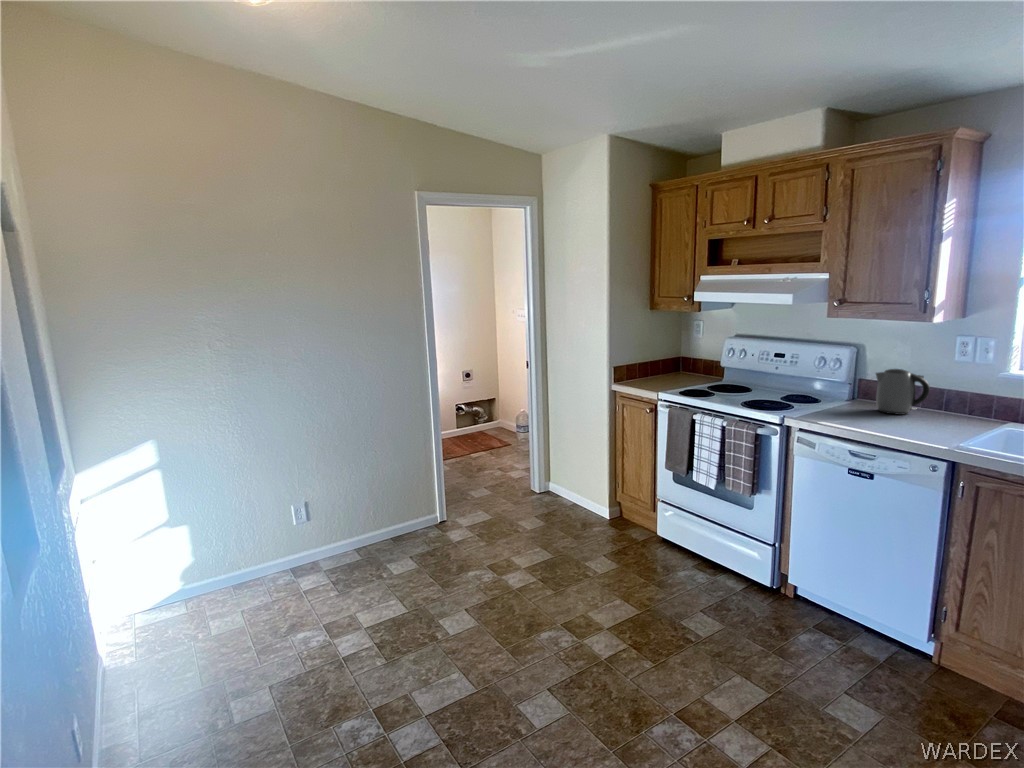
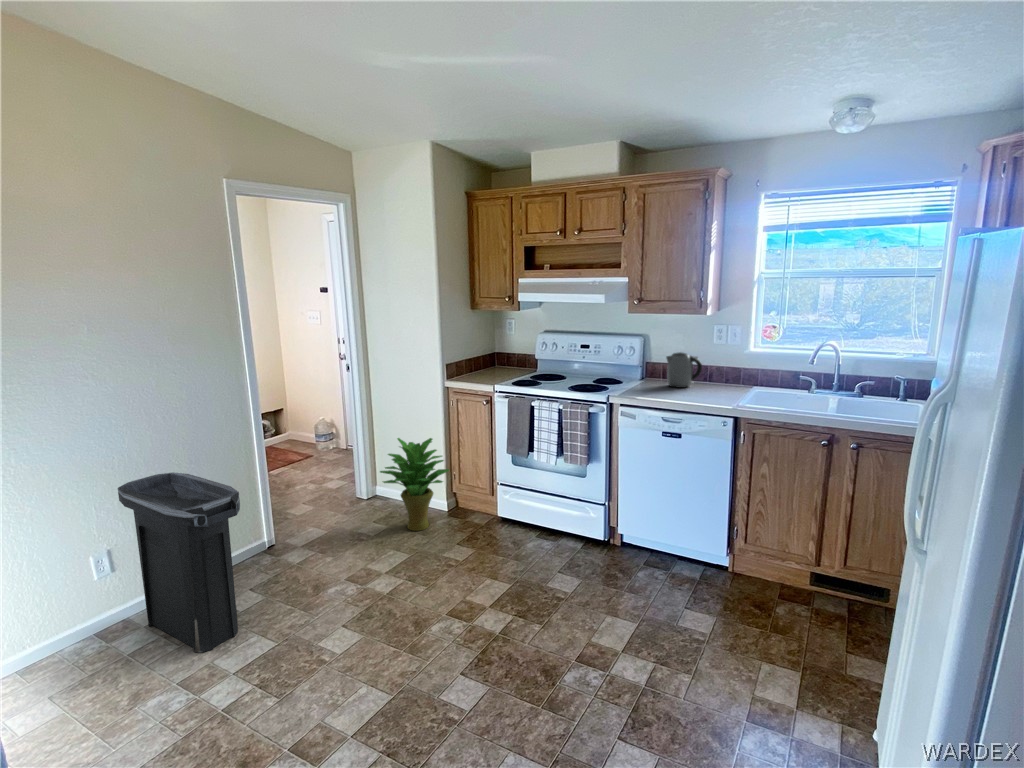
potted plant: none [538,437,608,533] -> present [380,438,449,531]
trash can: none [311,446,388,602] -> present [118,472,240,652]

